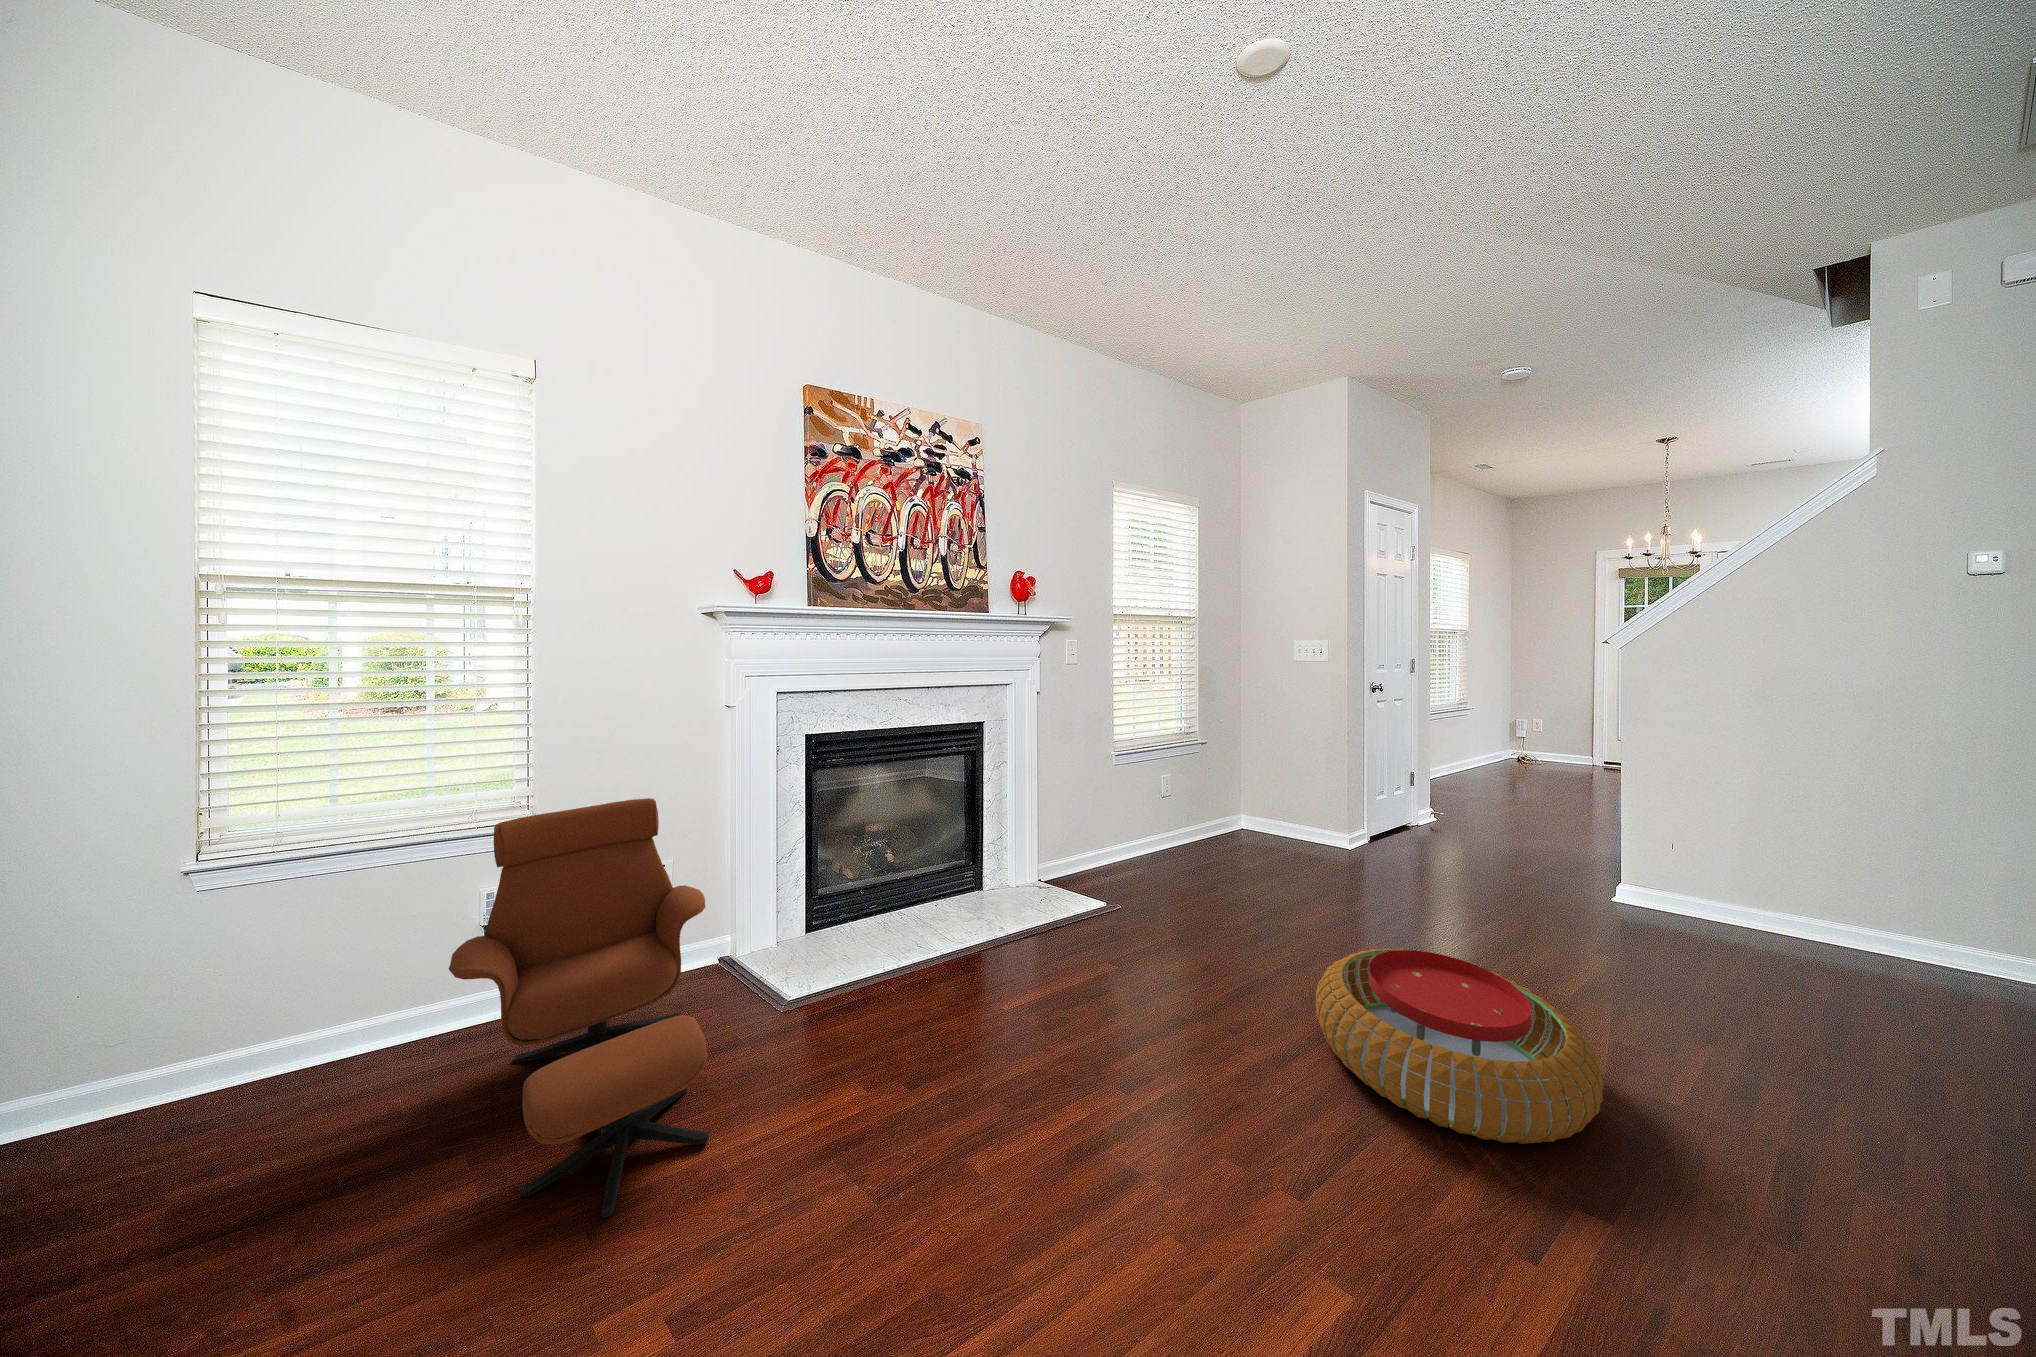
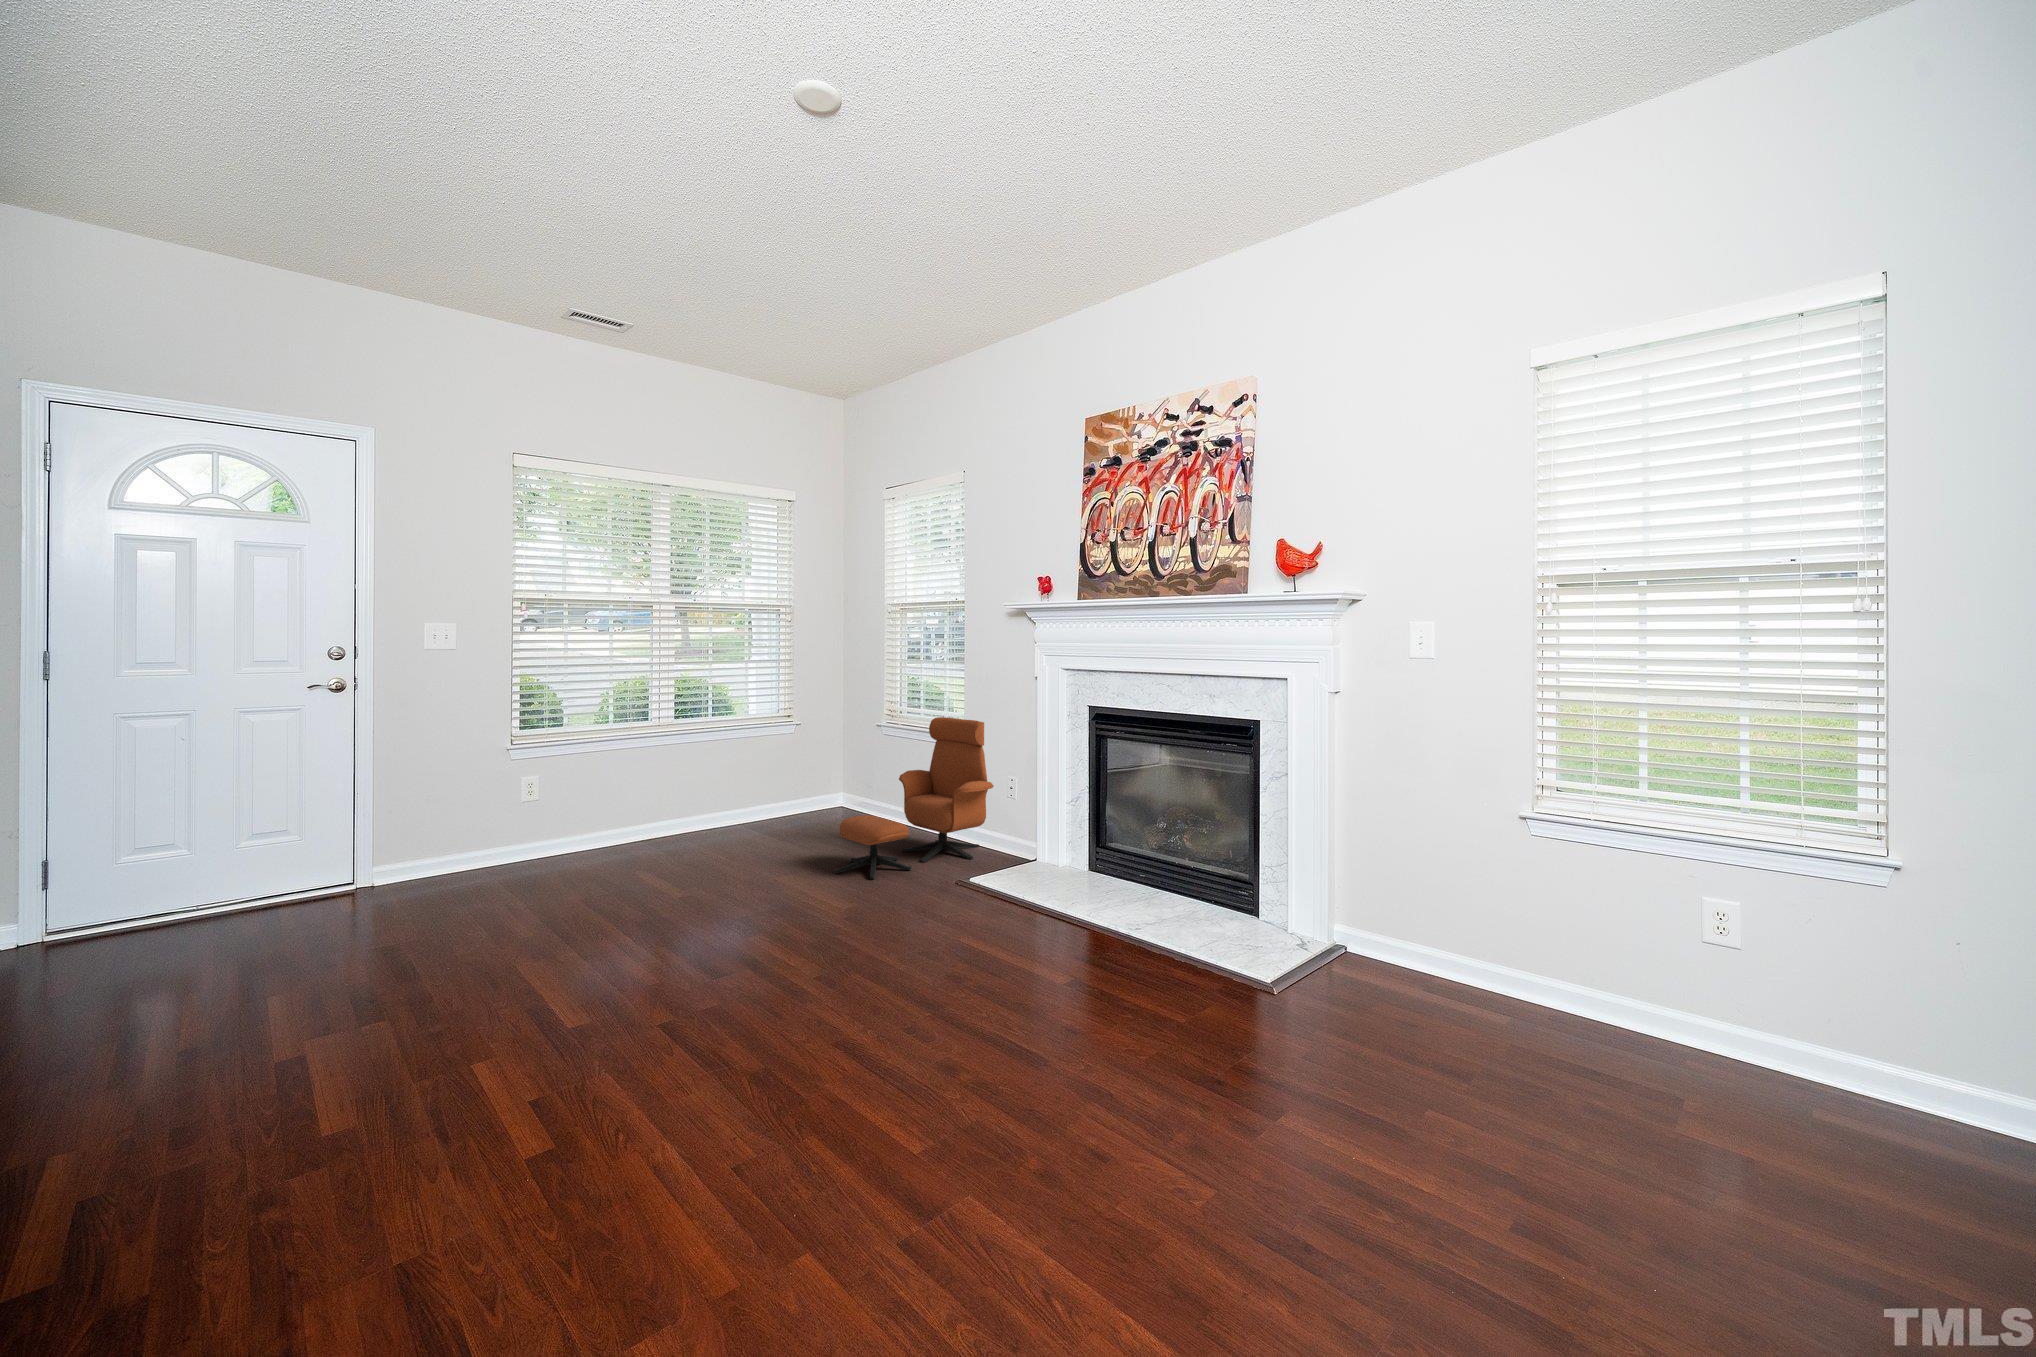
pouf: present [1315,948,1604,1144] -> none [751,996,1039,1210]

